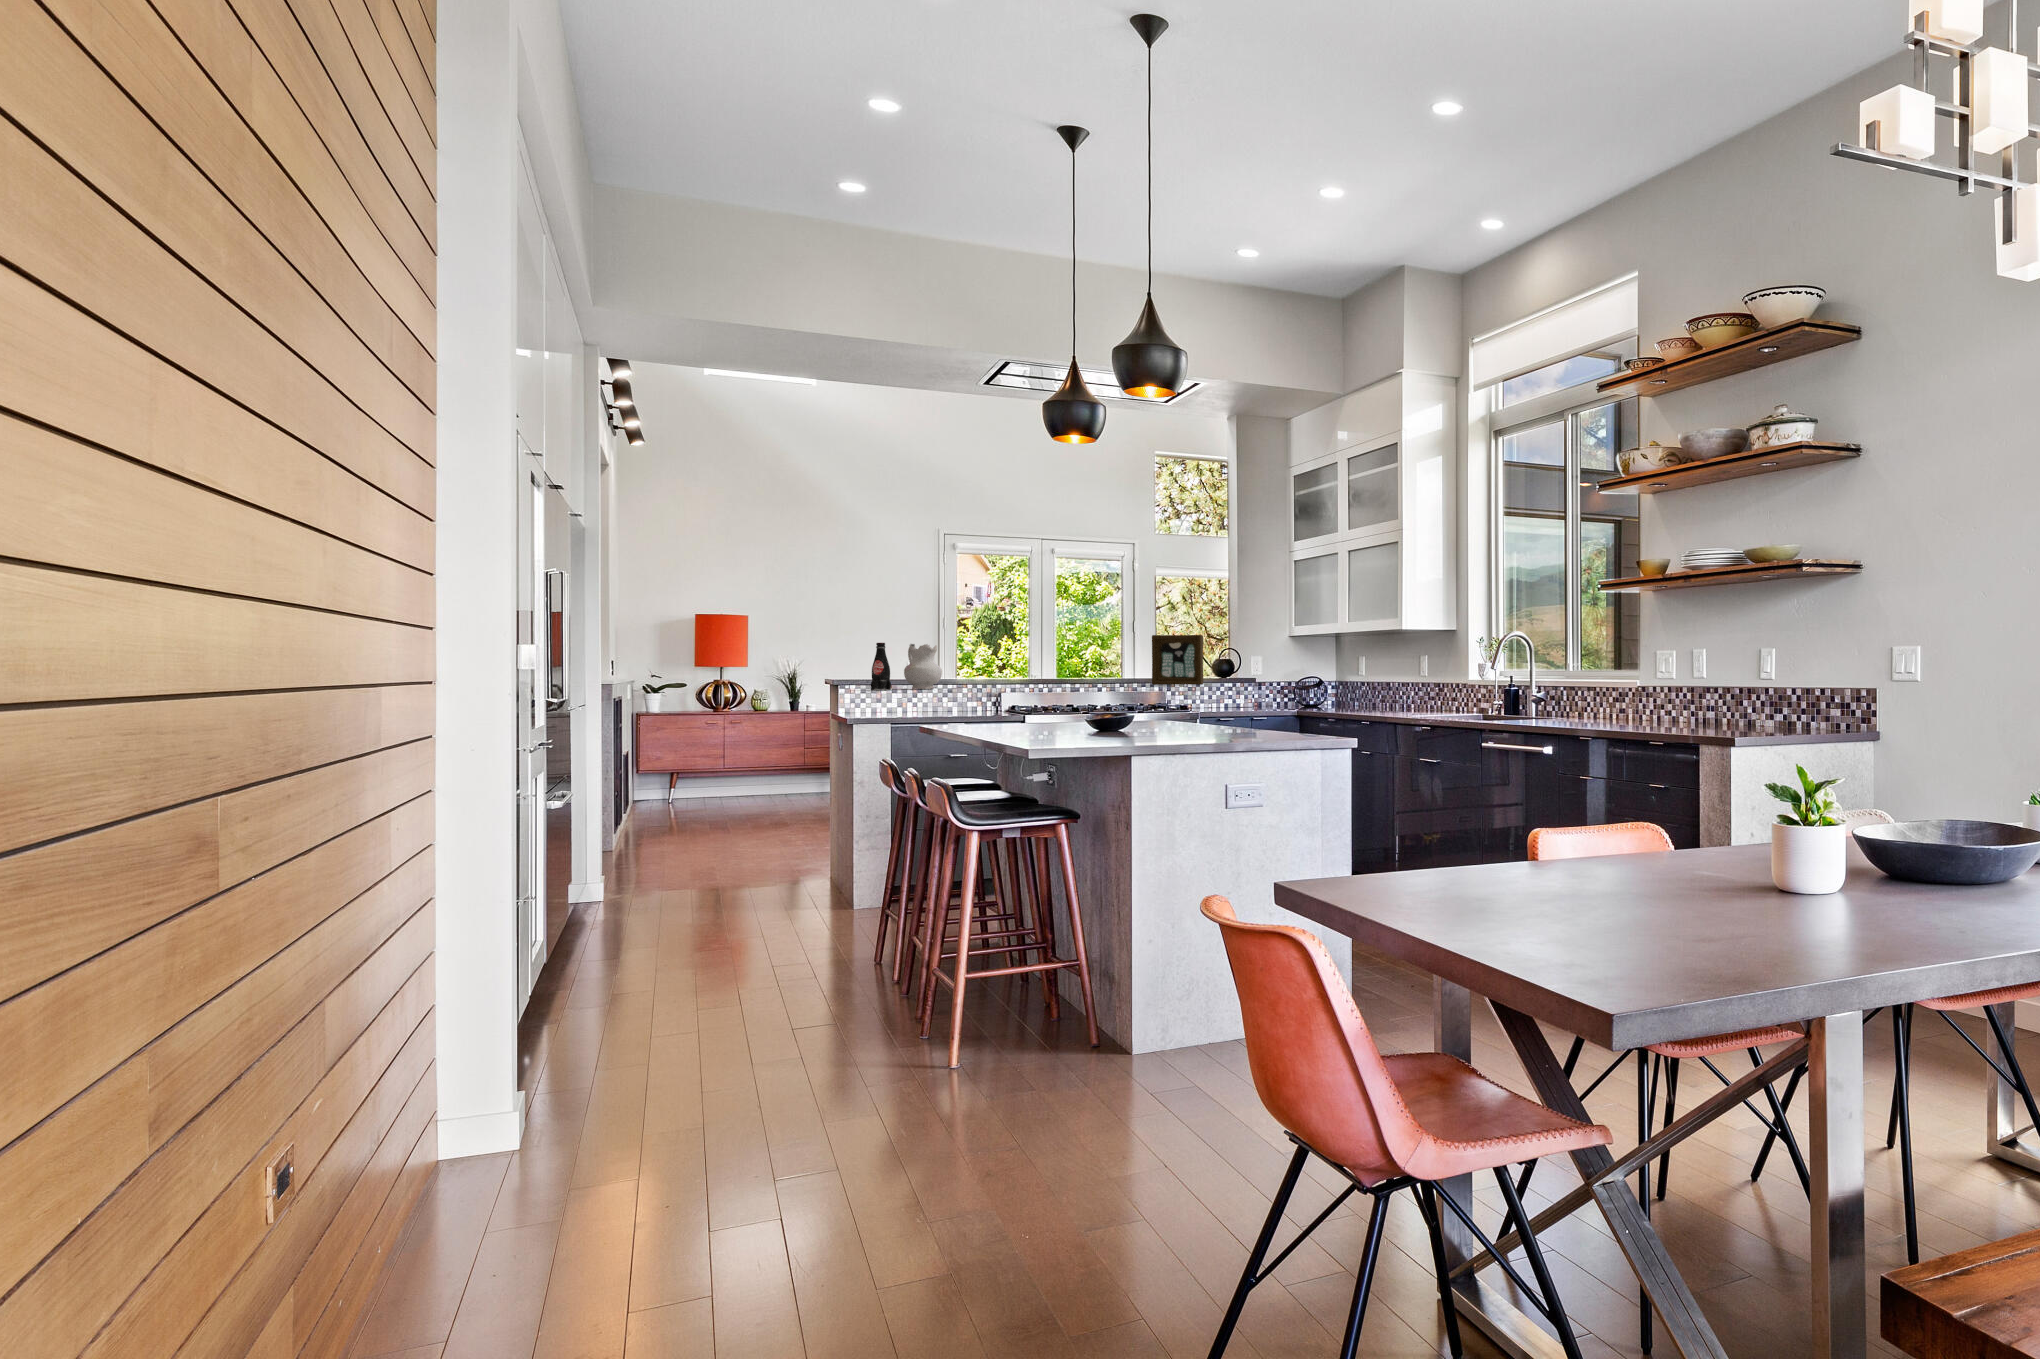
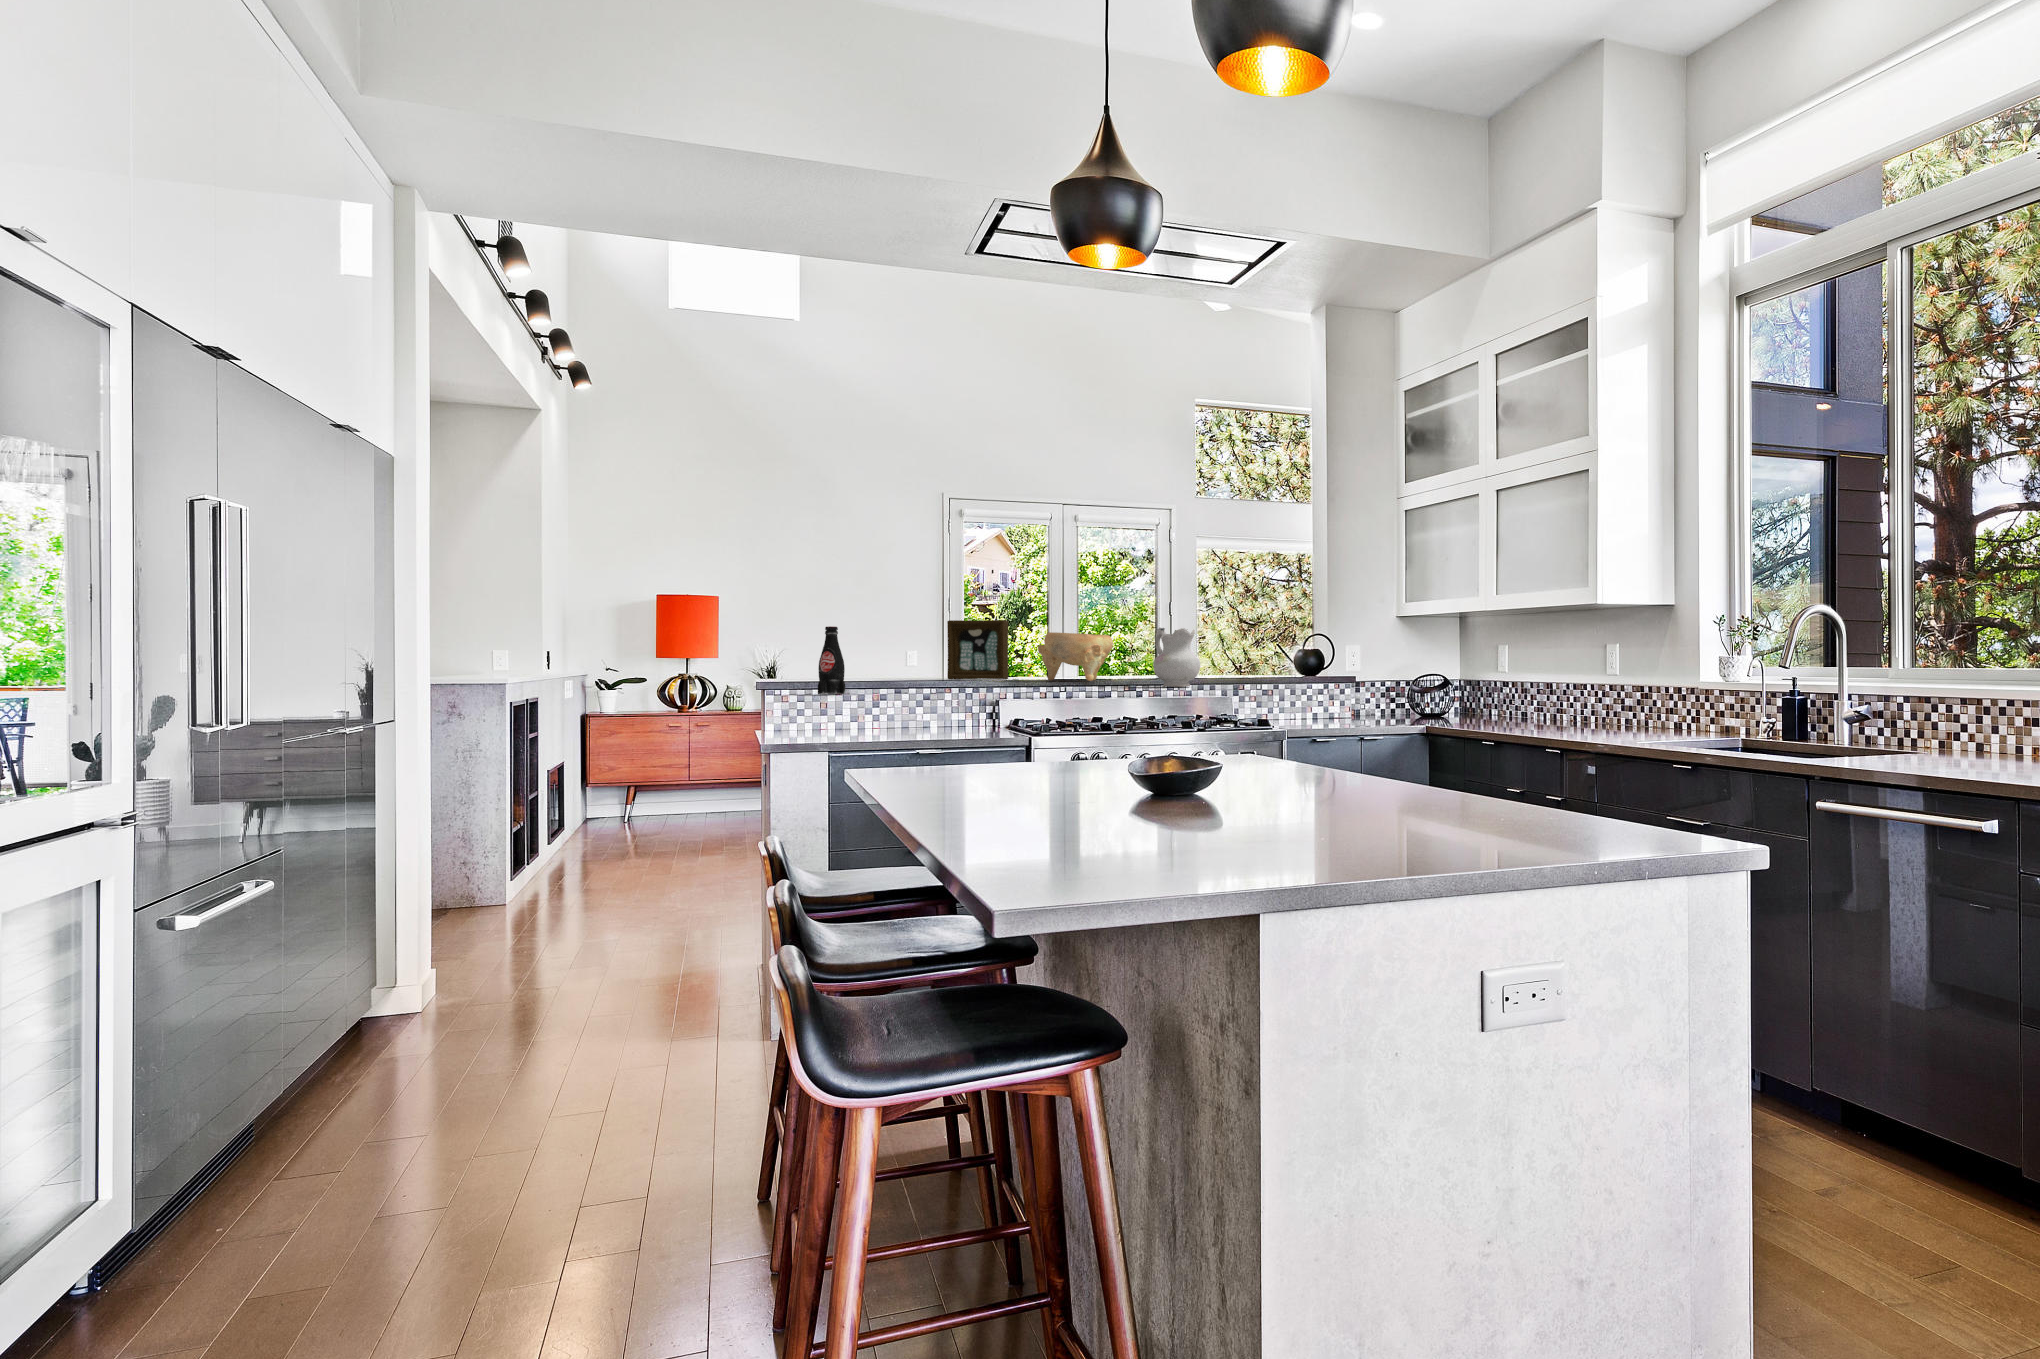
picture frame: present [1152,635,1203,685] -> present [947,620,1008,679]
ceramic pitcher: present [904,644,942,689] -> present [1153,628,1200,687]
decorative bowl: none [1025,646,1083,683] -> present [1038,632,1113,681]

